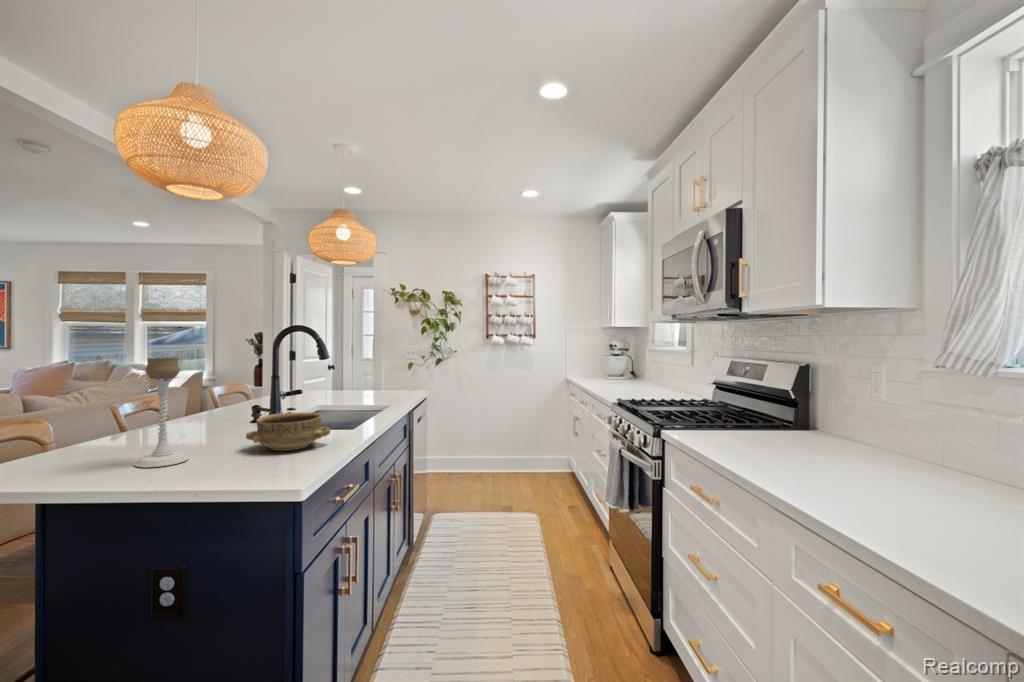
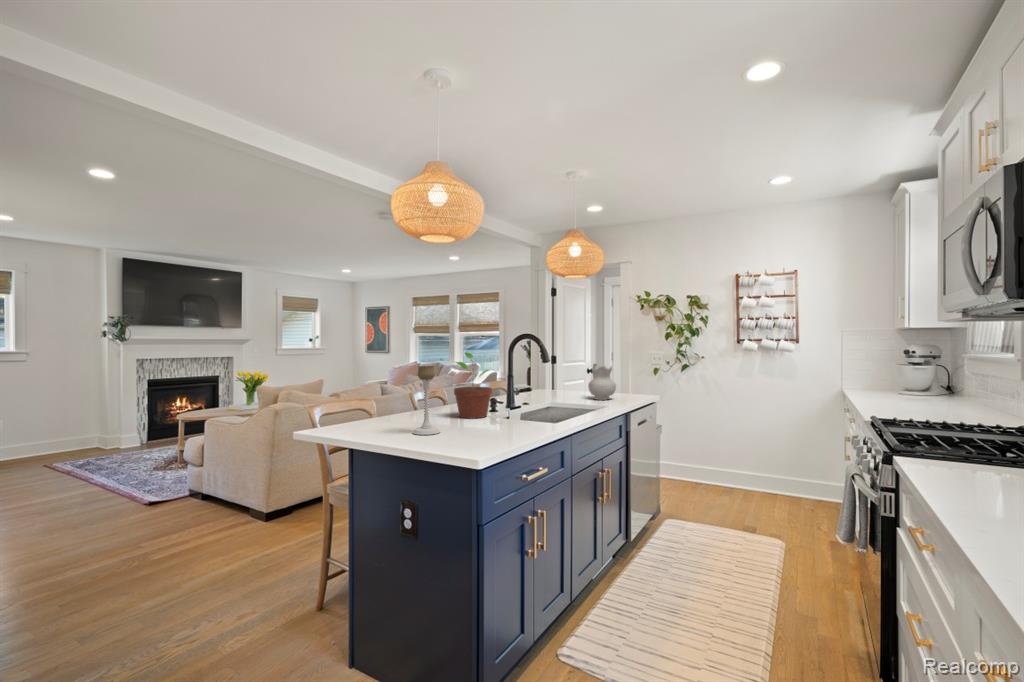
potted plant: none [194,340,257,433] -> present [454,352,492,418]
ceramic pitcher: none [361,357,393,397] -> present [588,364,616,400]
ceramic bowl: present [246,412,330,451] -> none [473,407,527,434]

